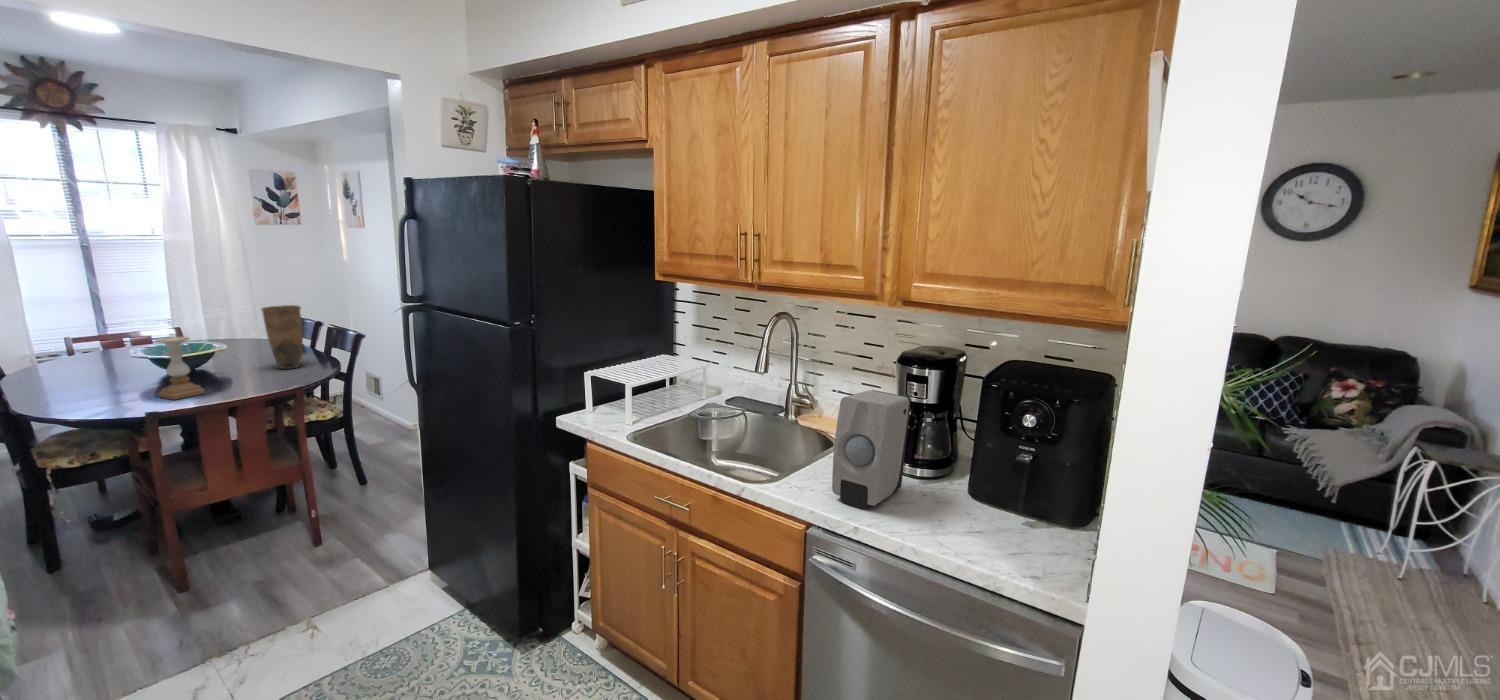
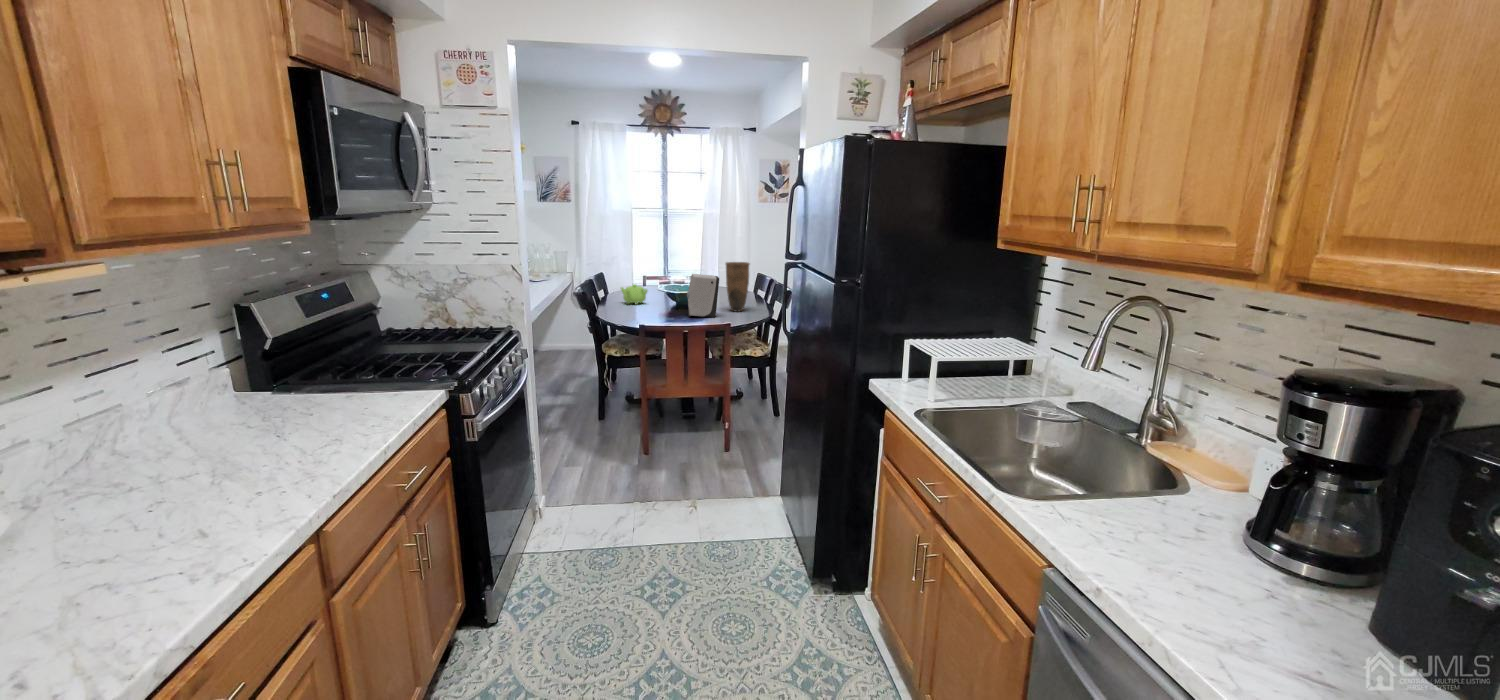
candle holder: present [156,337,205,400] -> none [656,277,679,321]
teapot: none [52,354,115,385] -> present [620,284,647,305]
soap dispenser: present [832,390,911,509] -> present [687,274,719,317]

